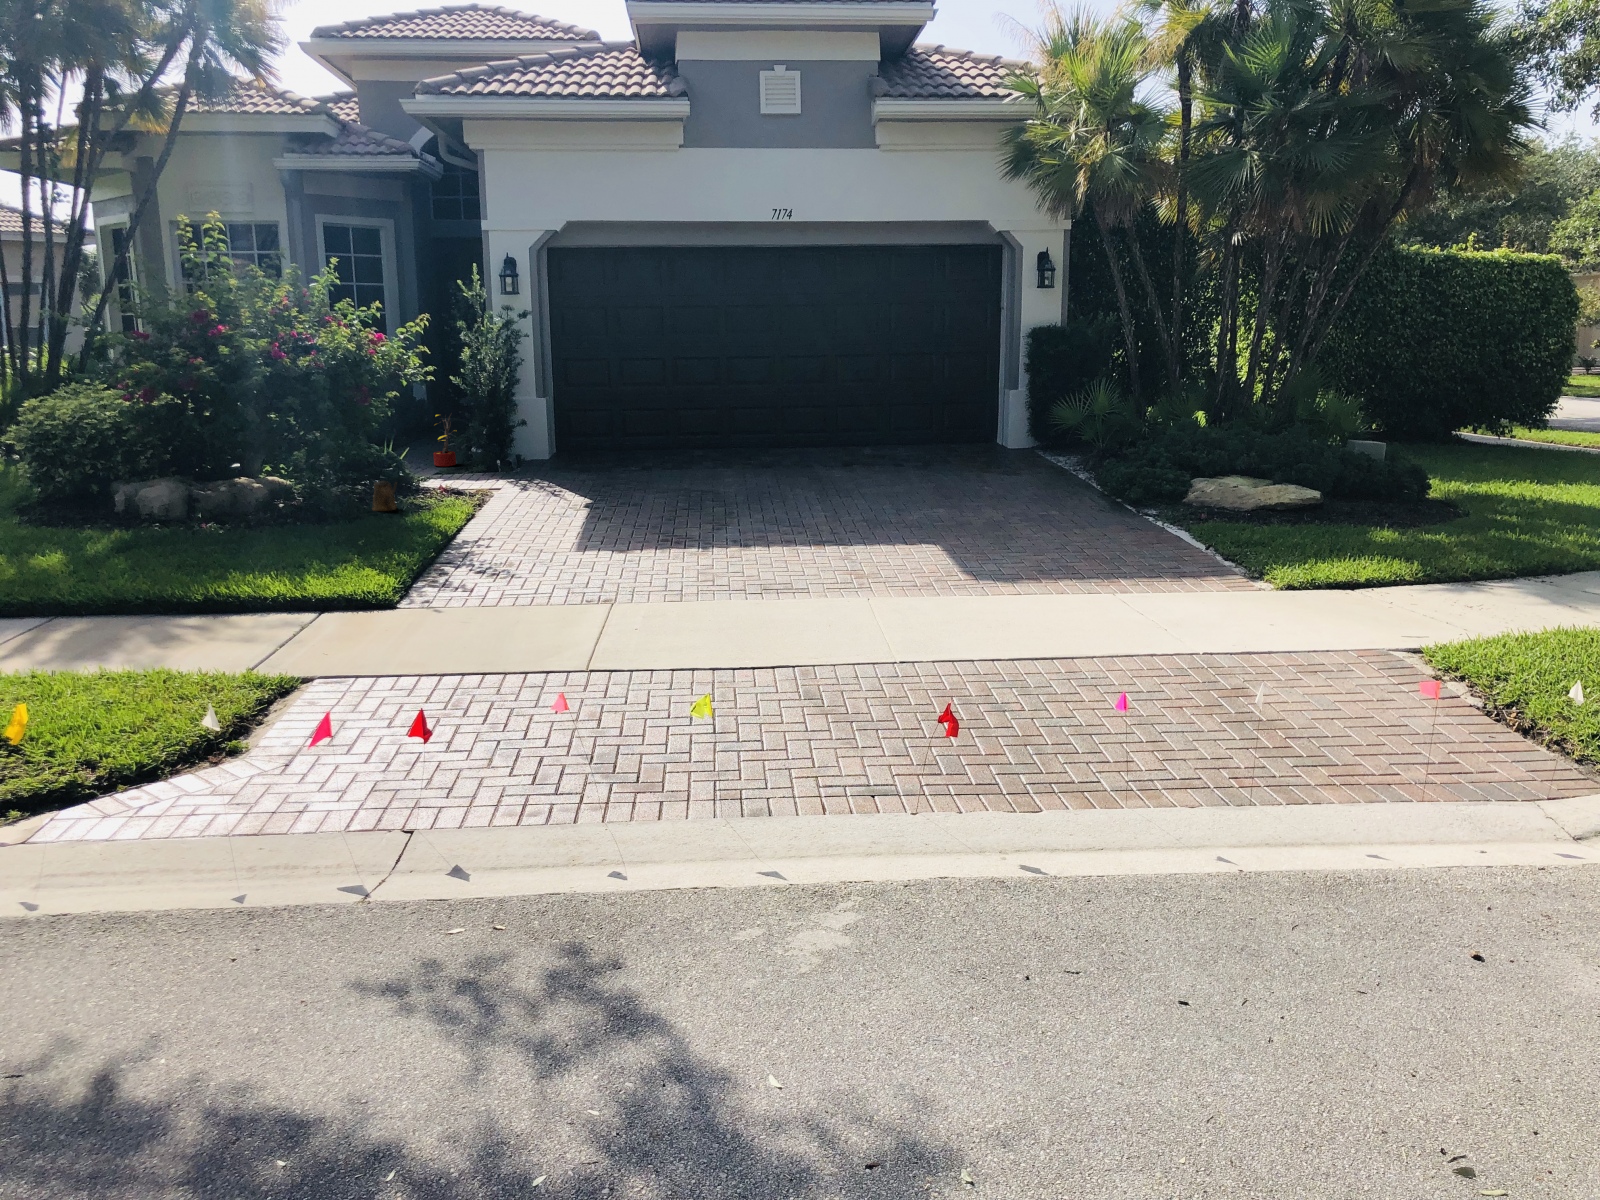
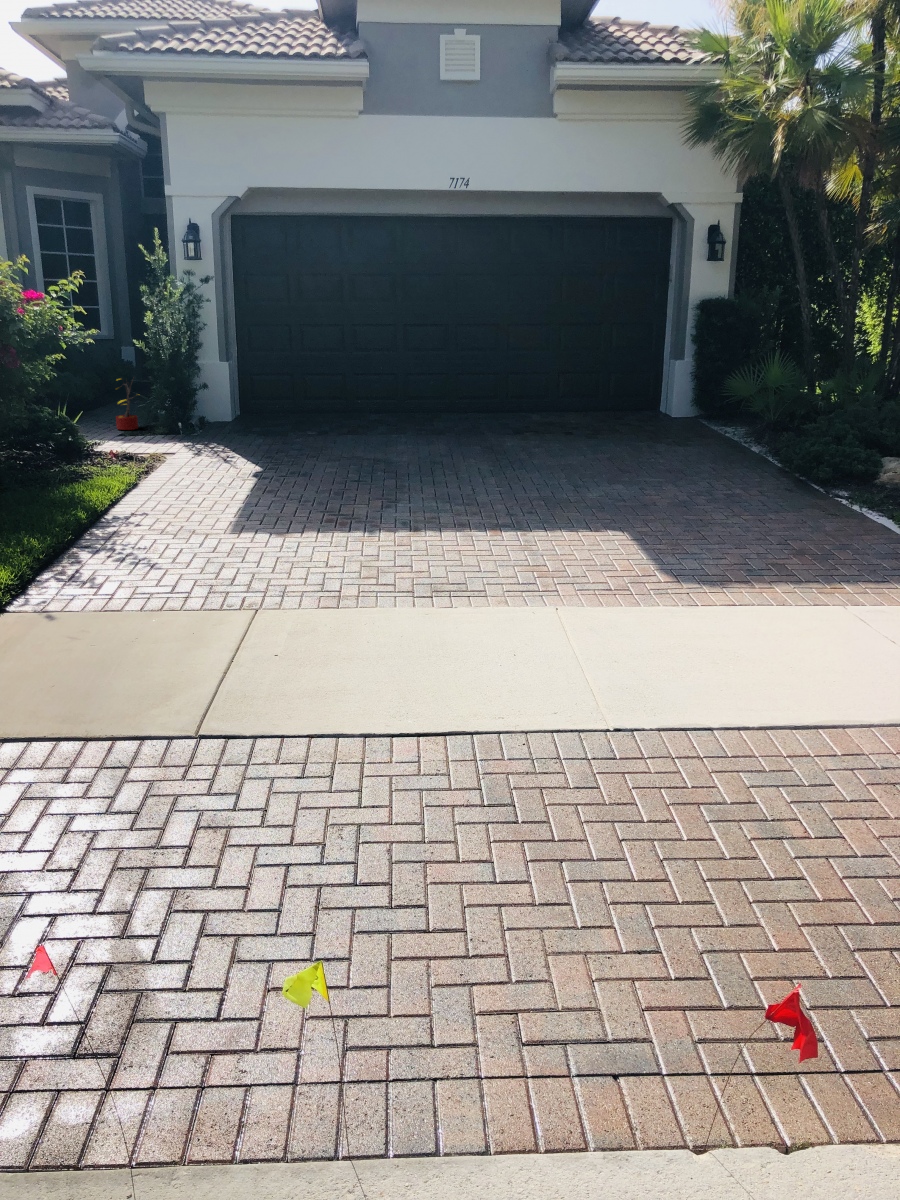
watering can: present [372,481,397,511] -> none [31,449,58,481]

